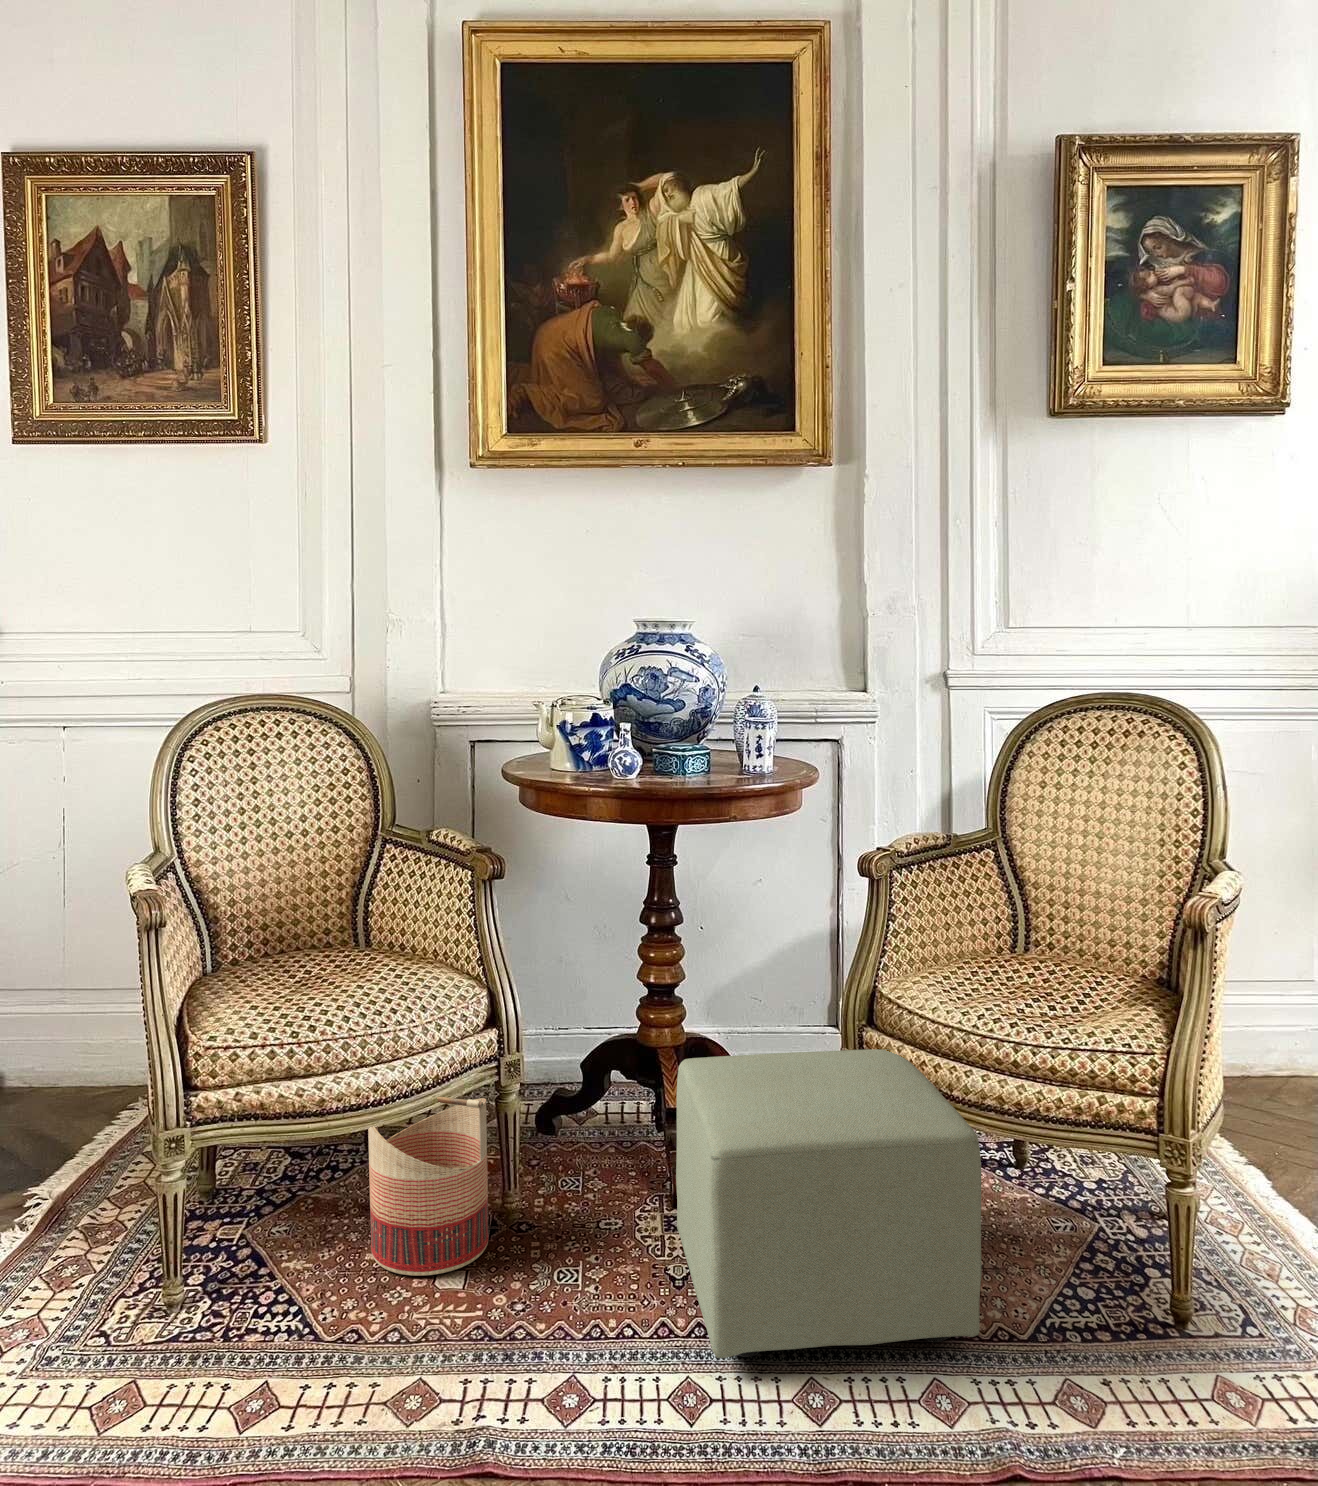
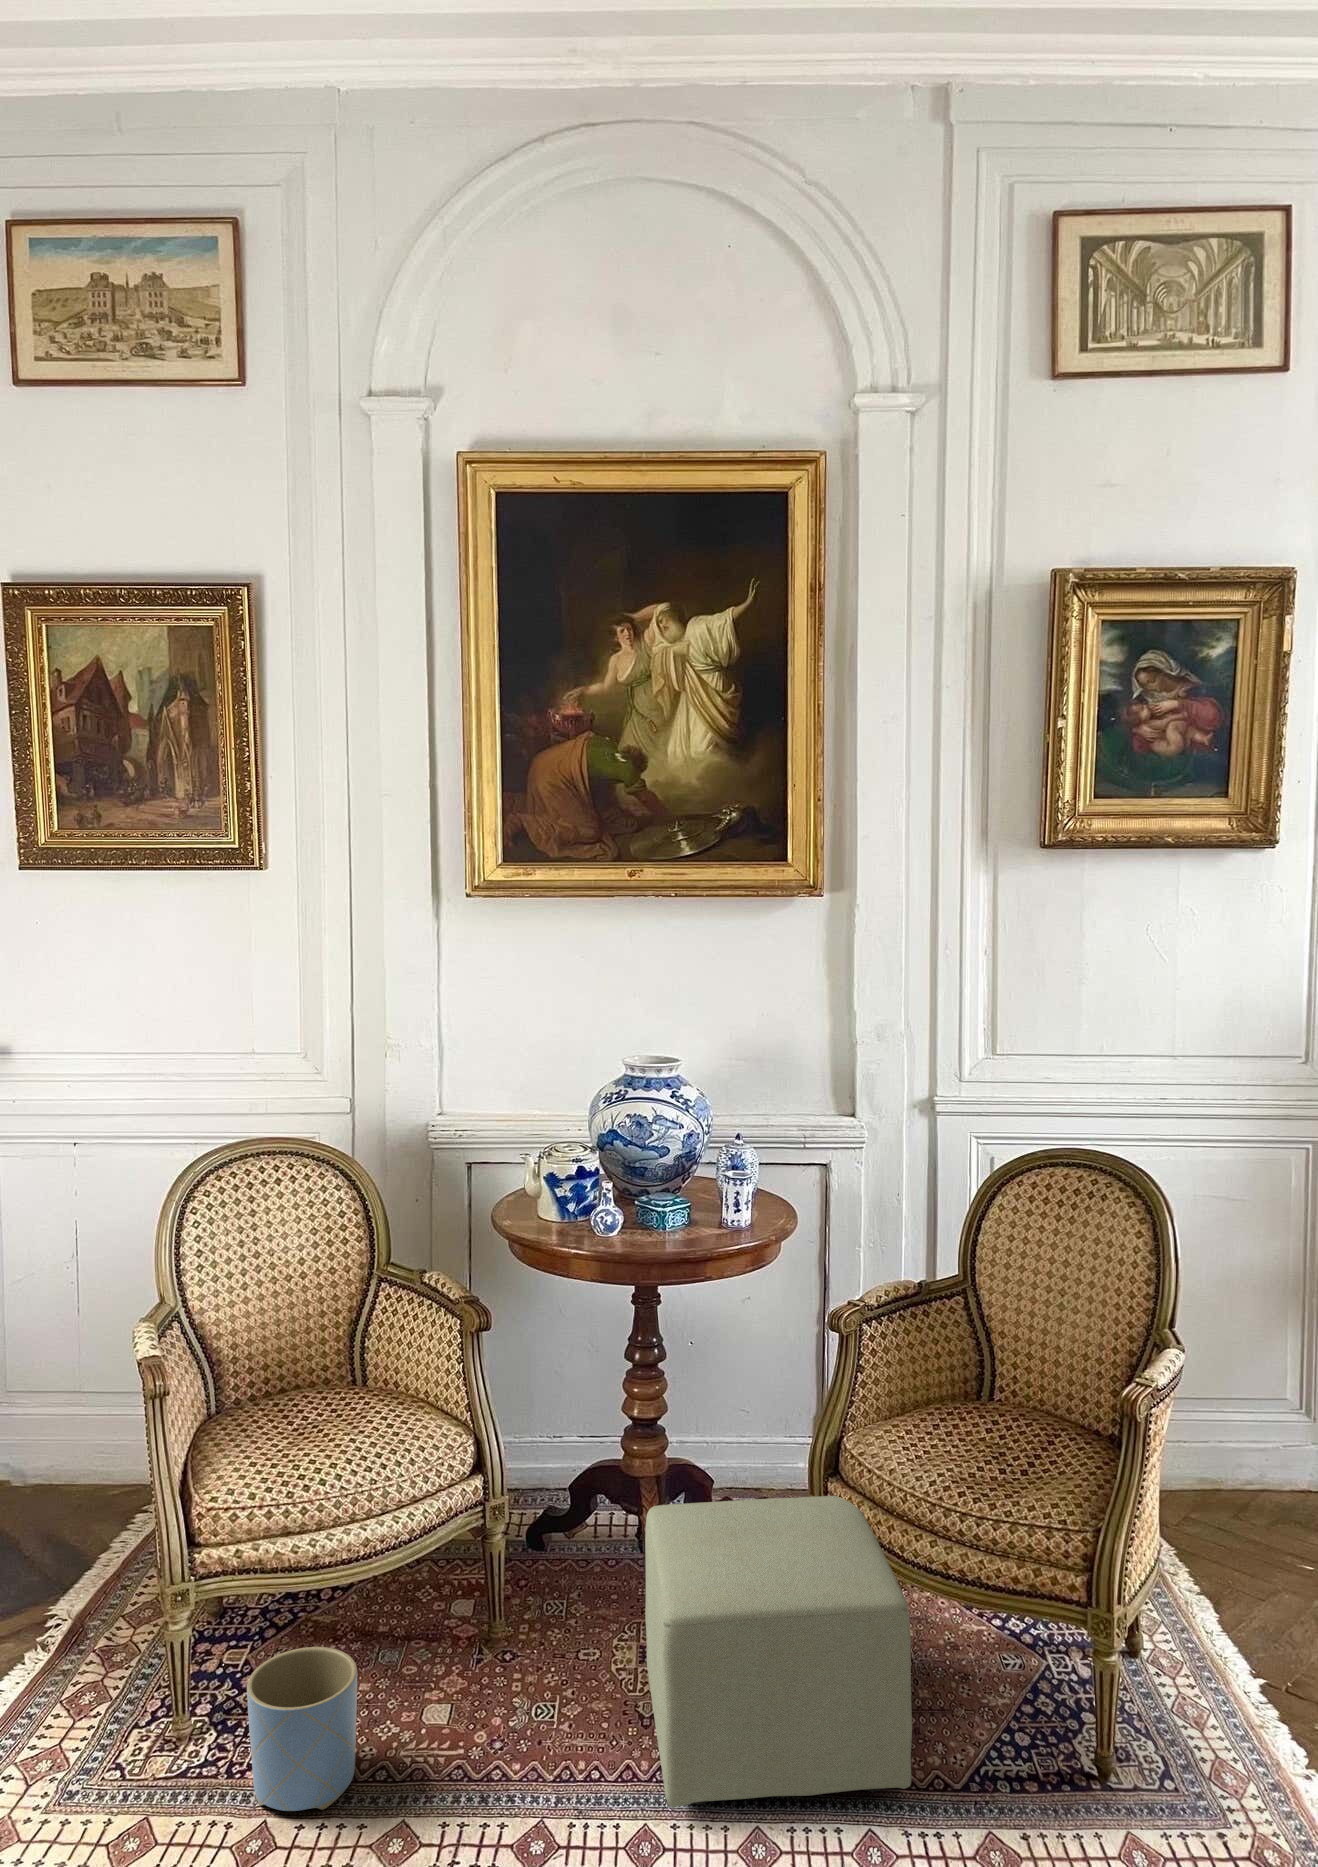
basket: present [368,1096,488,1276] -> none [360,1529,471,1712]
planter: none [242,1201,366,1370] -> present [247,1647,357,1811]

